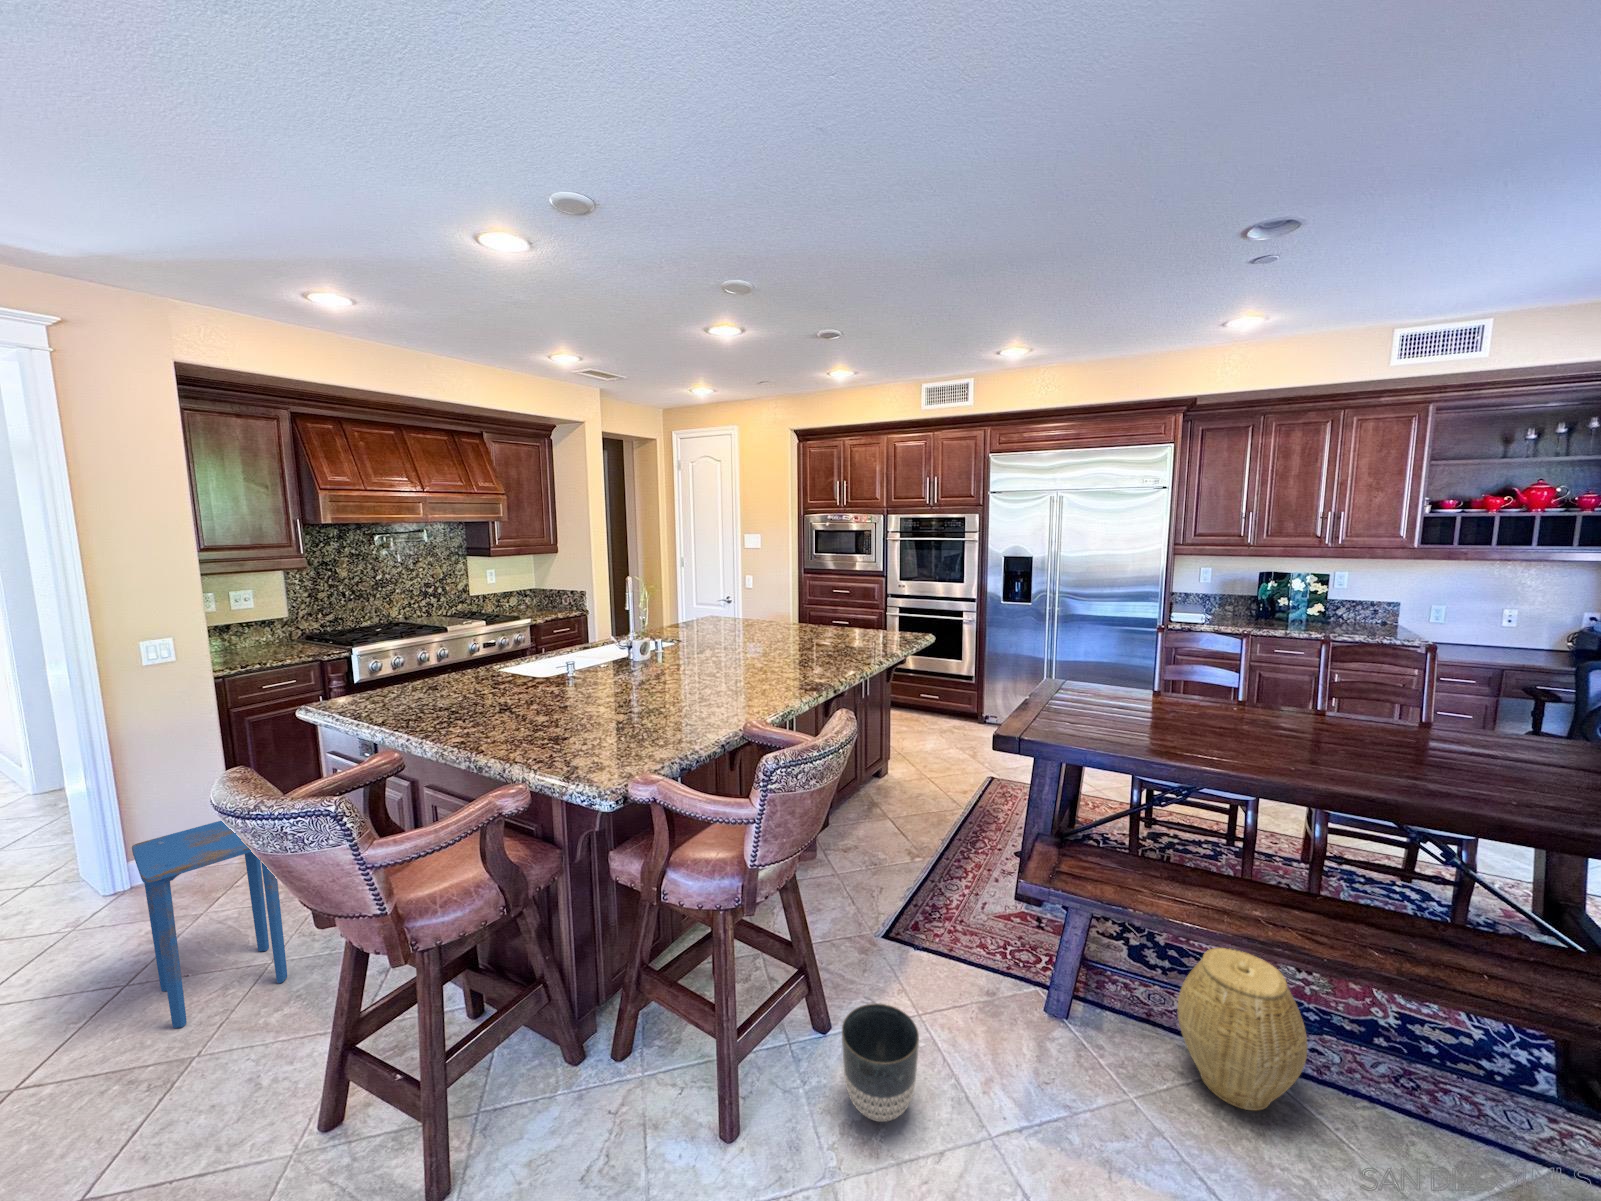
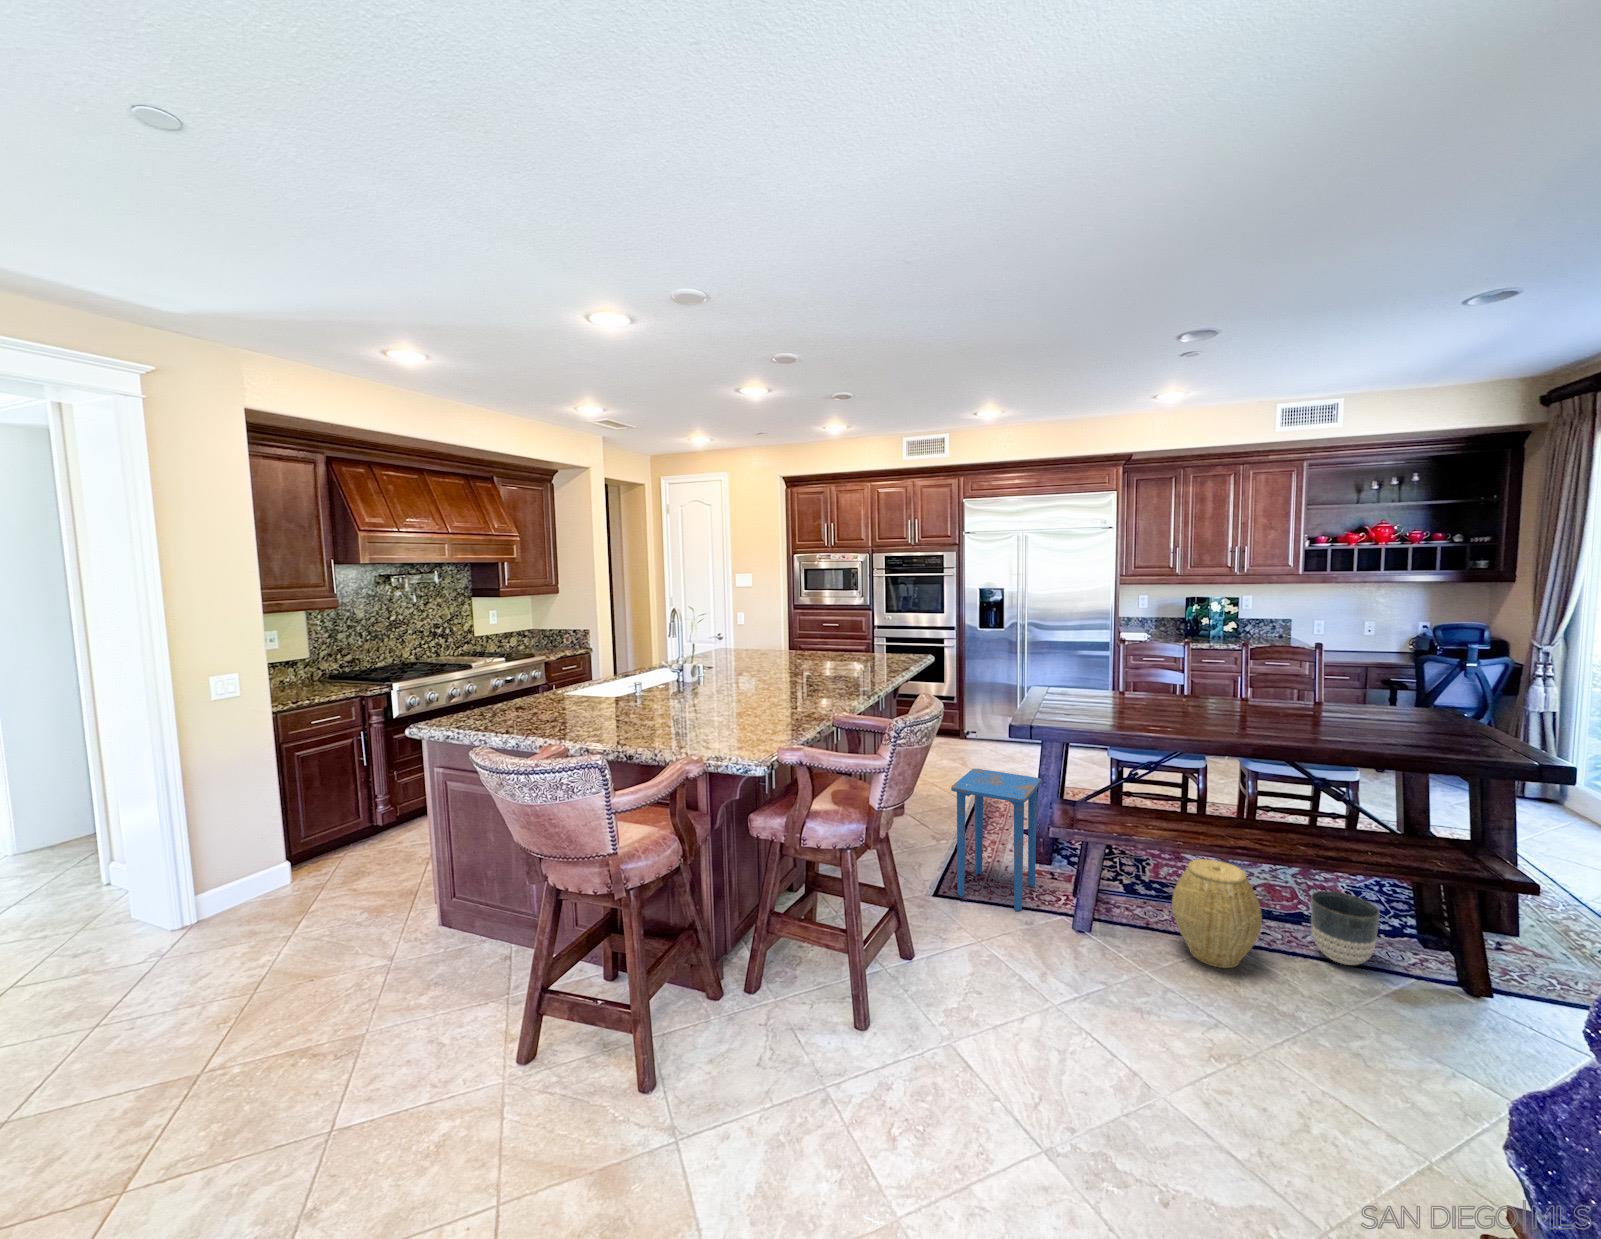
side table: present [132,821,287,1028] -> present [951,769,1041,911]
planter: present [842,1004,919,1122] -> present [1311,891,1380,965]

